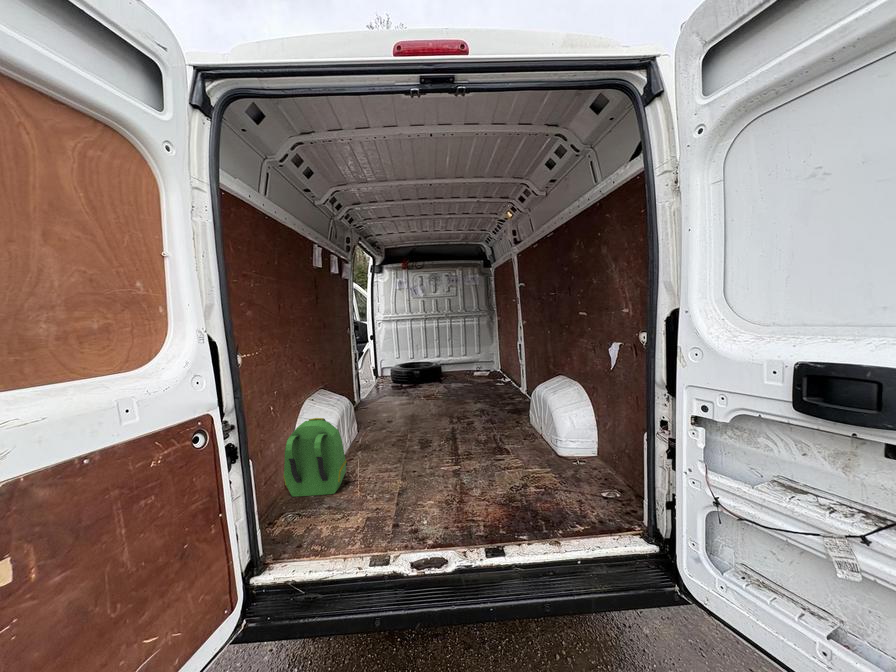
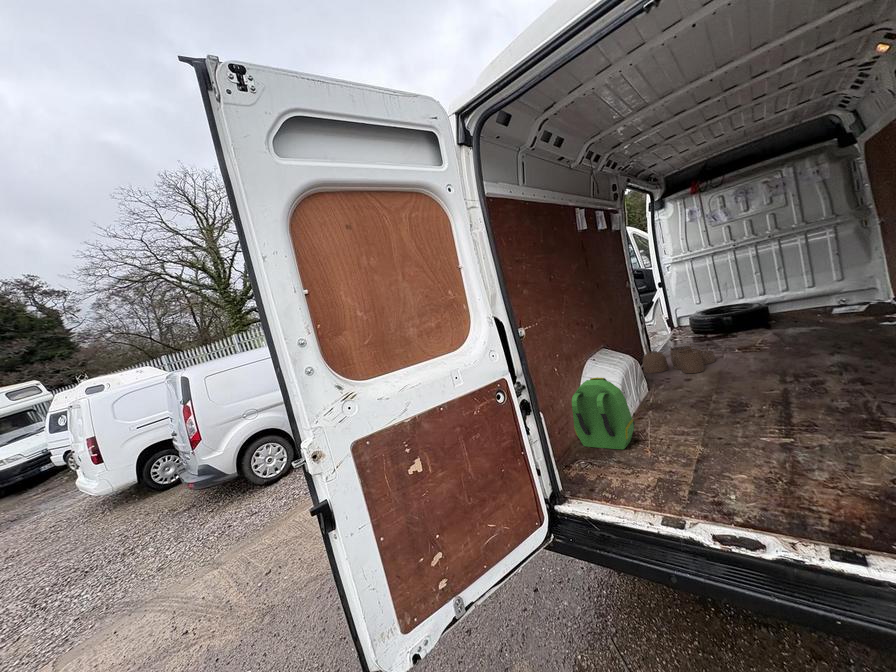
woven basket: none [354,390,409,416] -> present [643,345,715,373]

